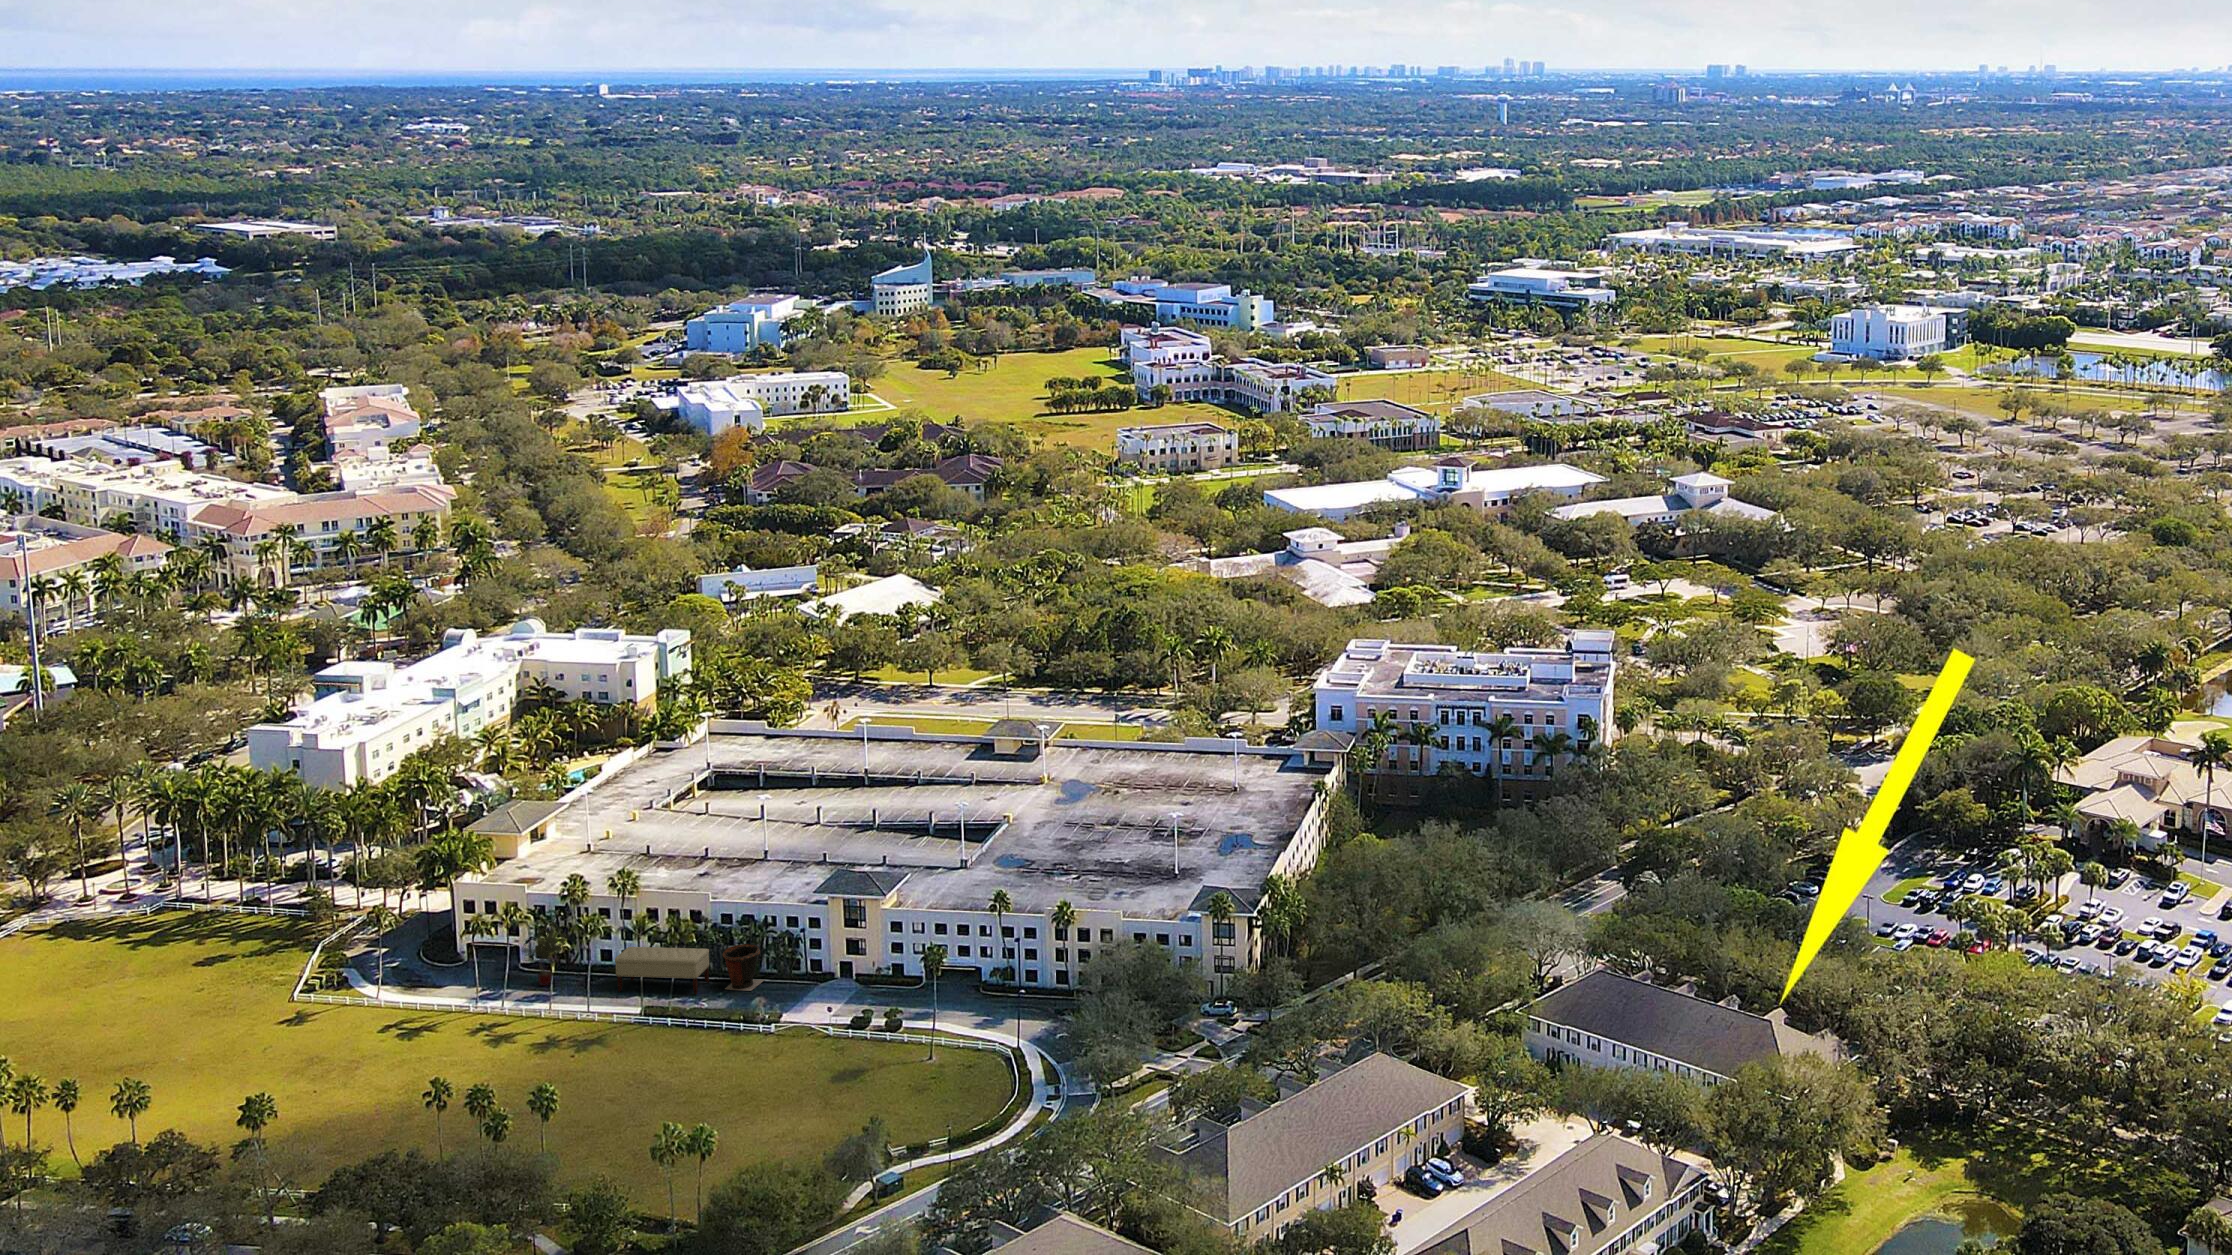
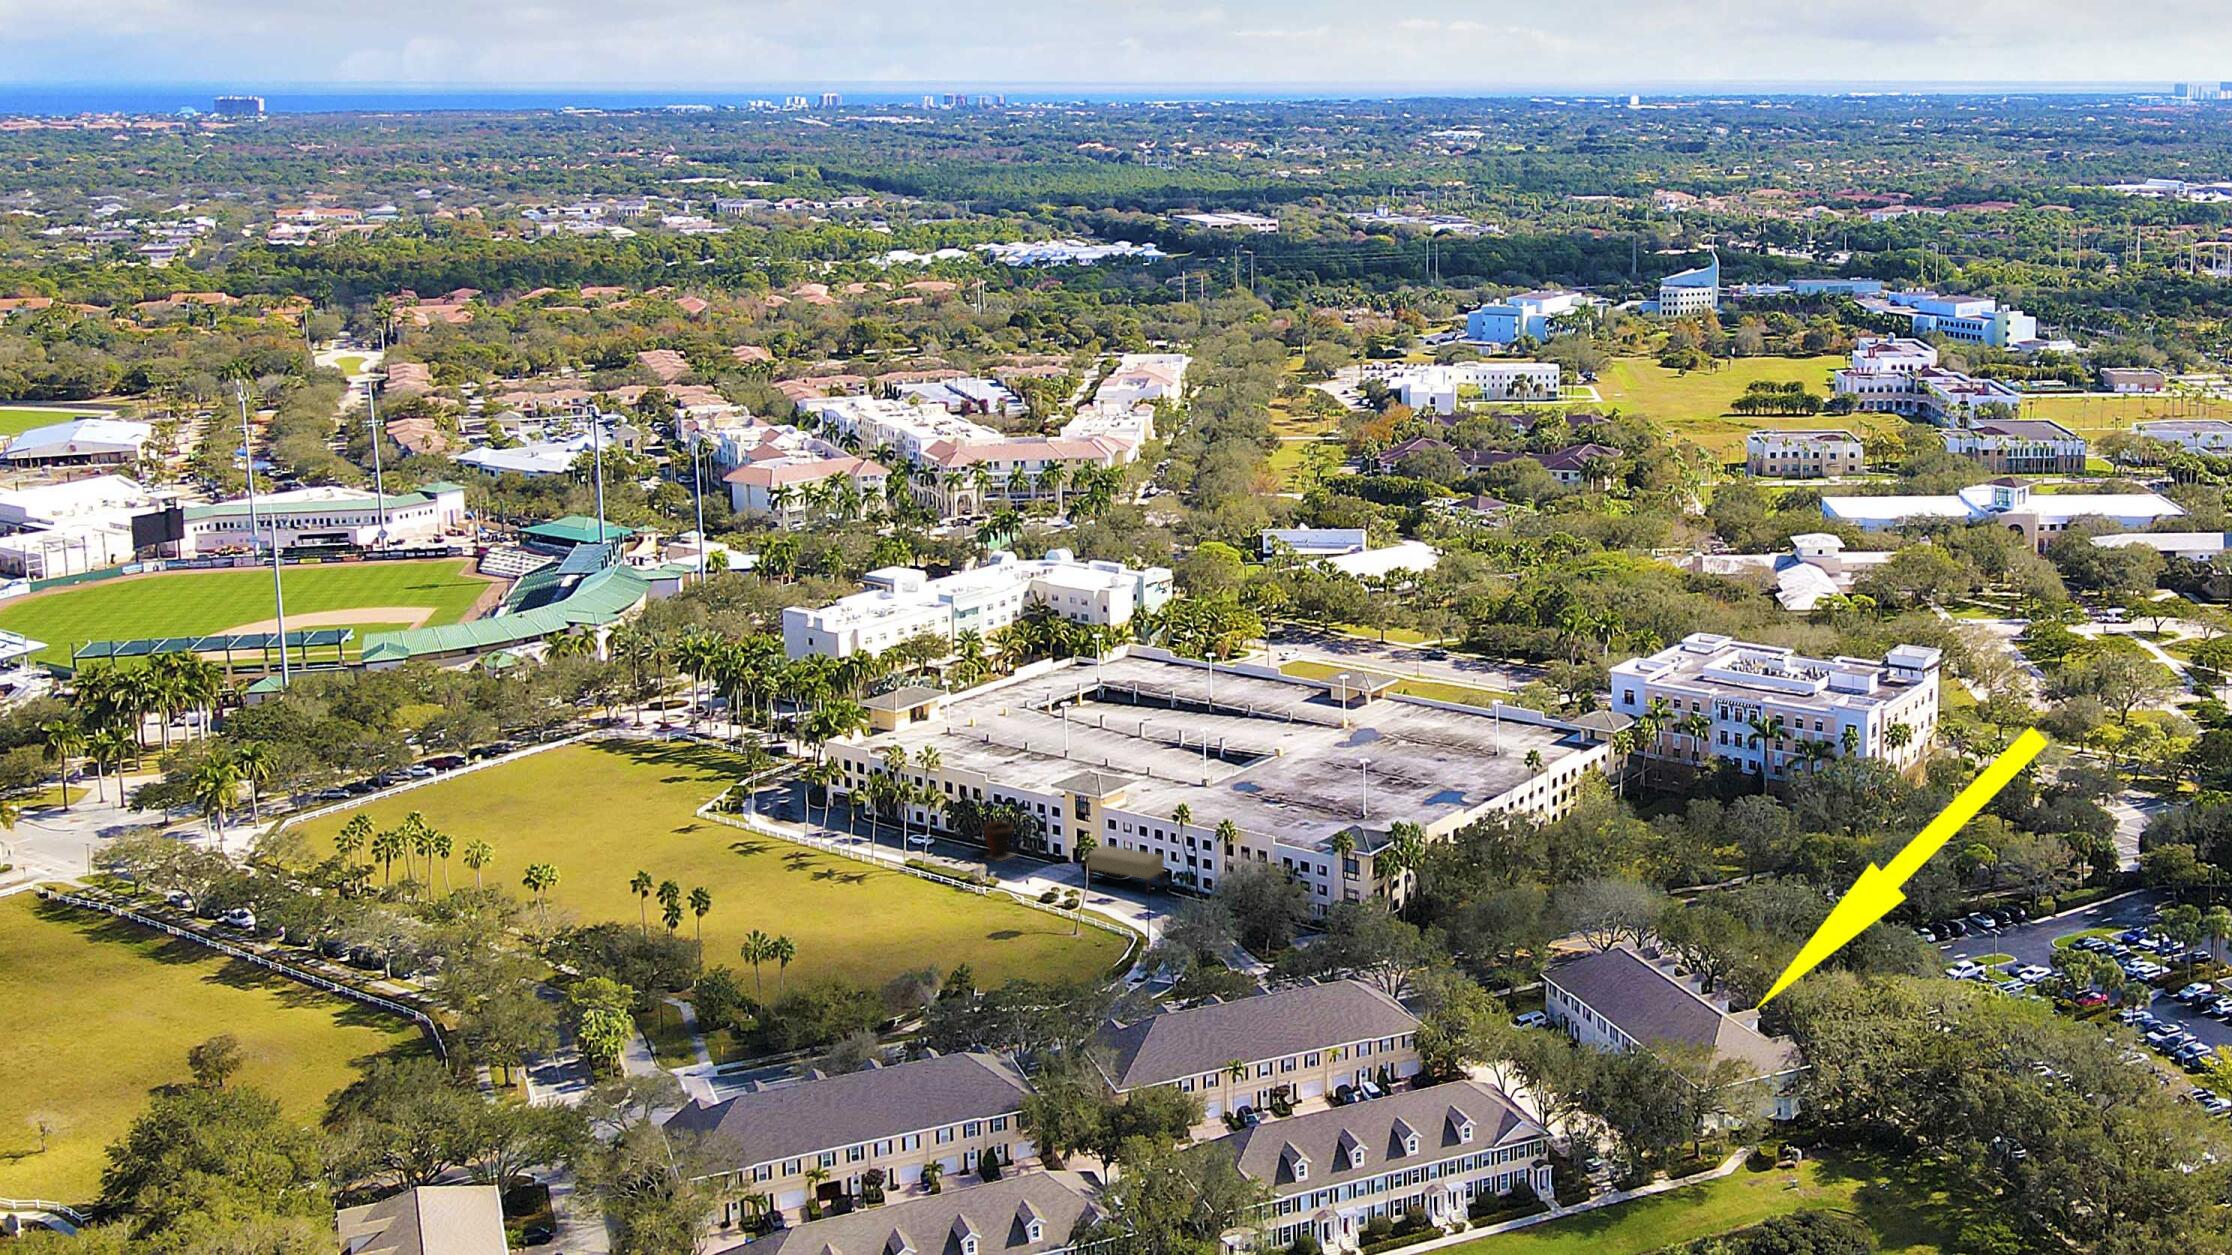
potted tree: present [522,923,566,986] -> none [852,780,886,832]
bench: present [615,947,709,994] -> present [1088,845,1164,893]

